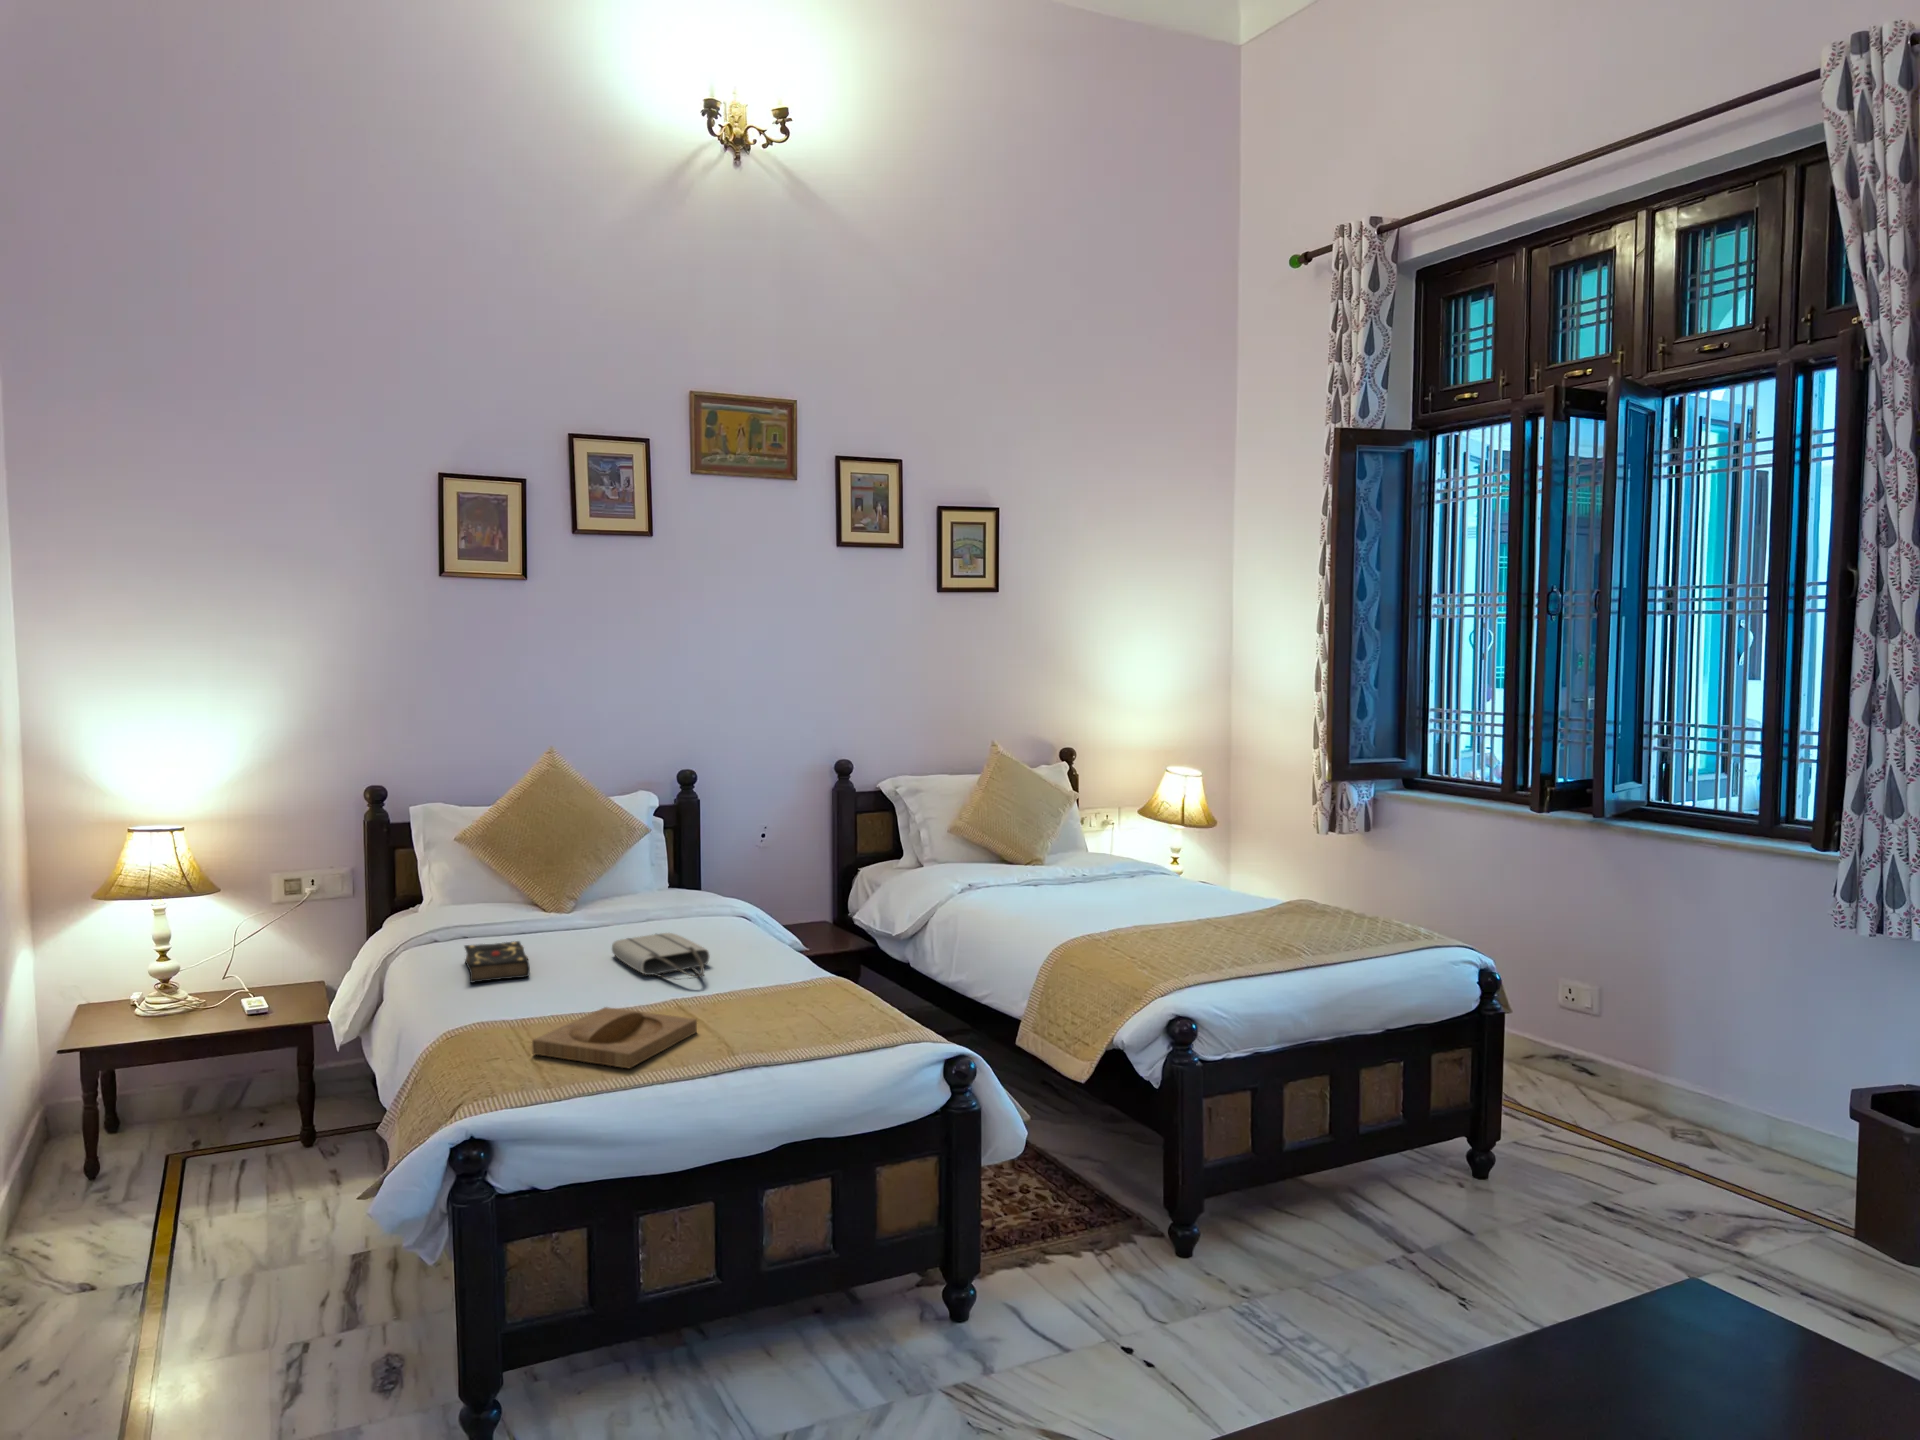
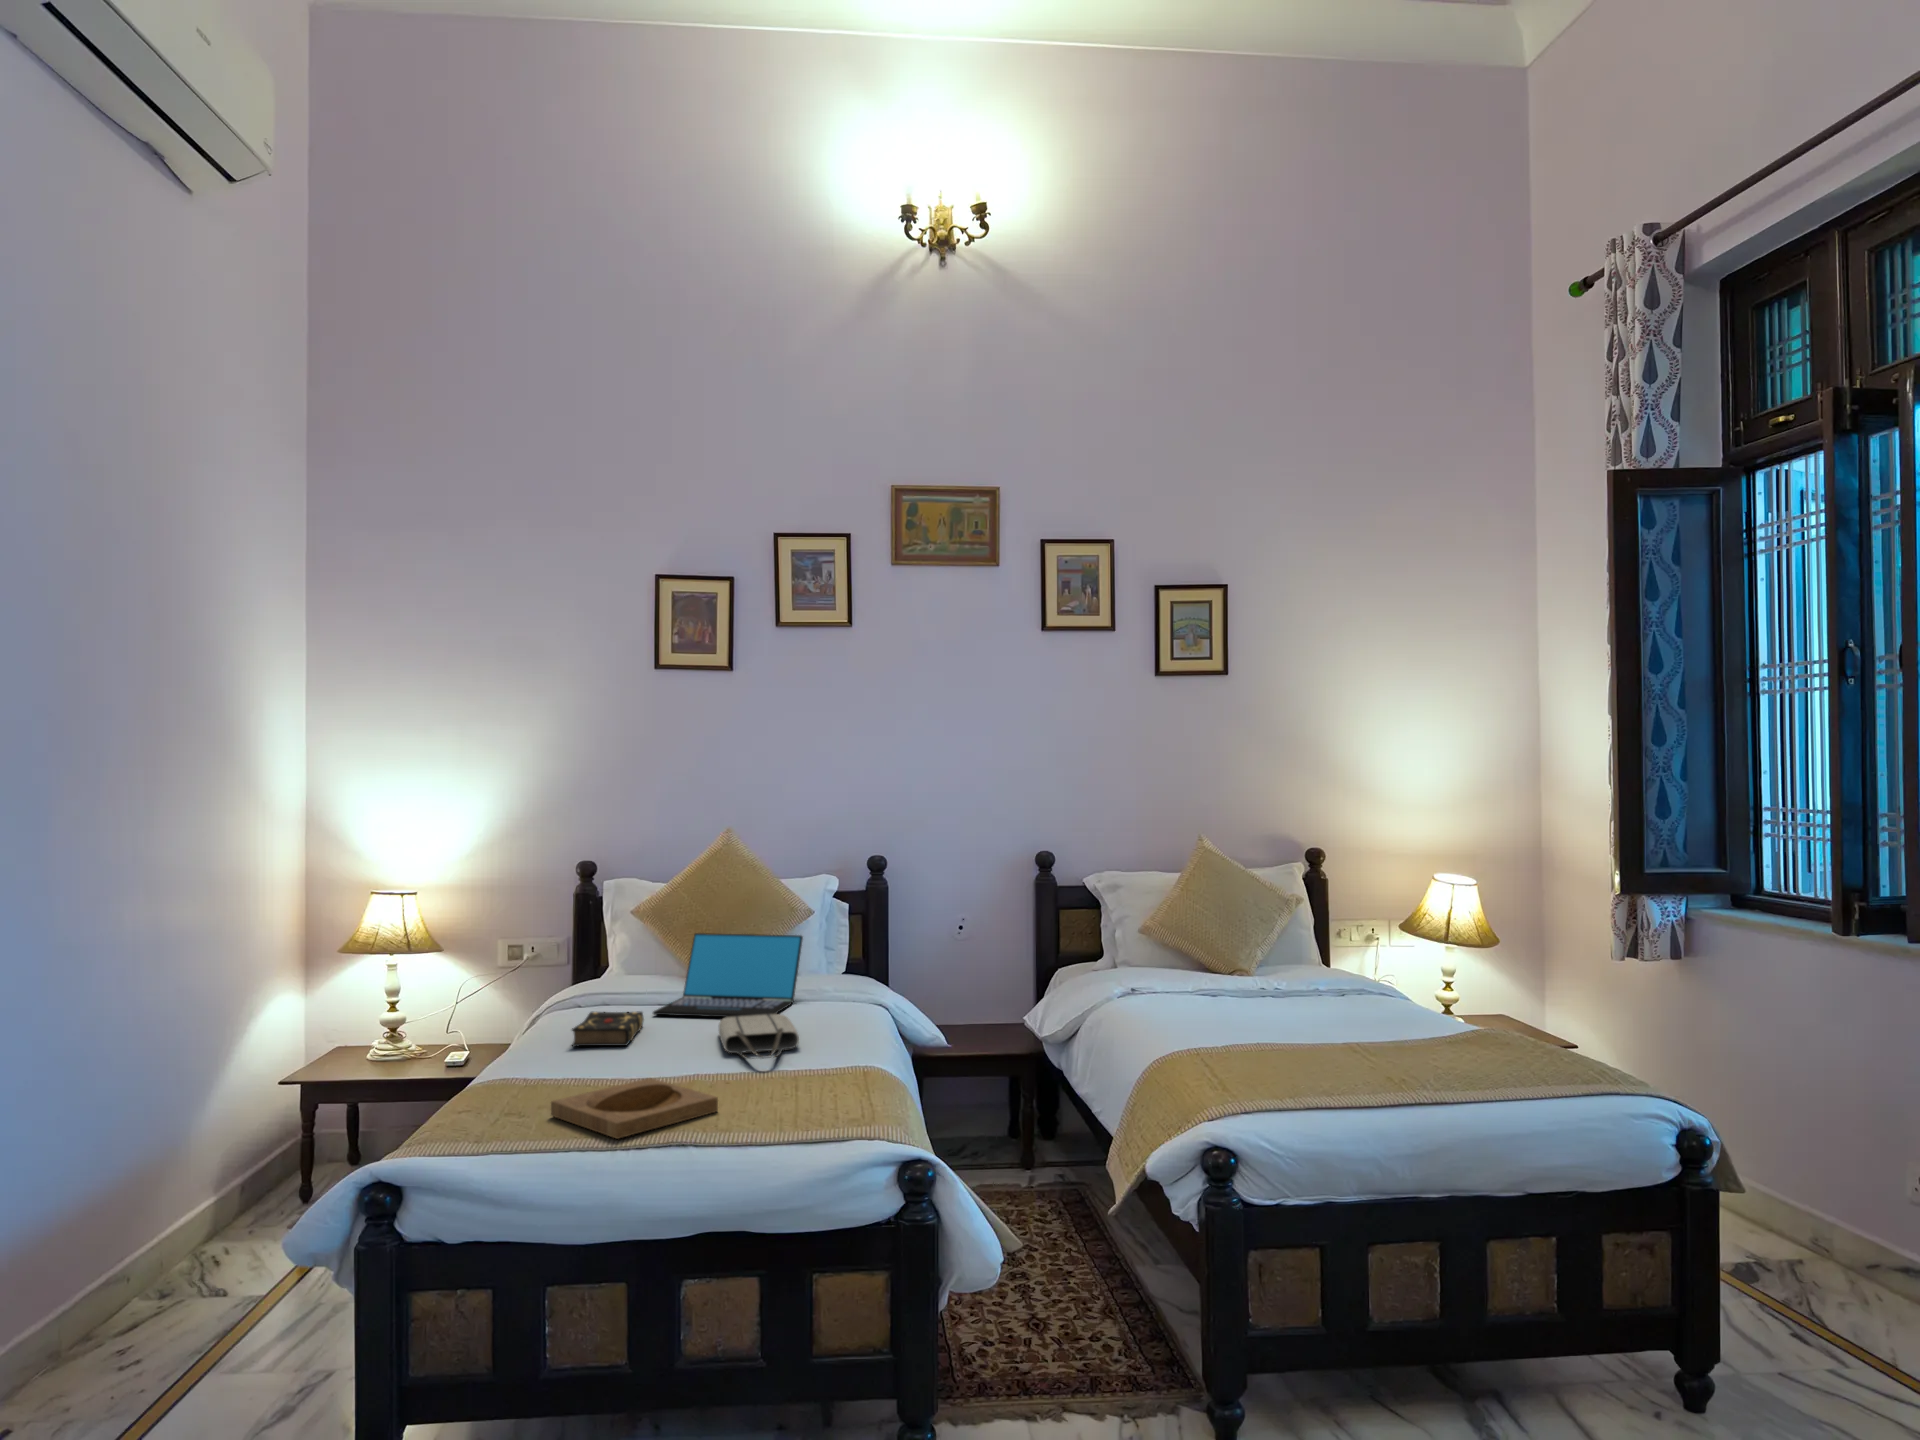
laptop: none [519,853,654,943] -> present [653,933,803,1017]

